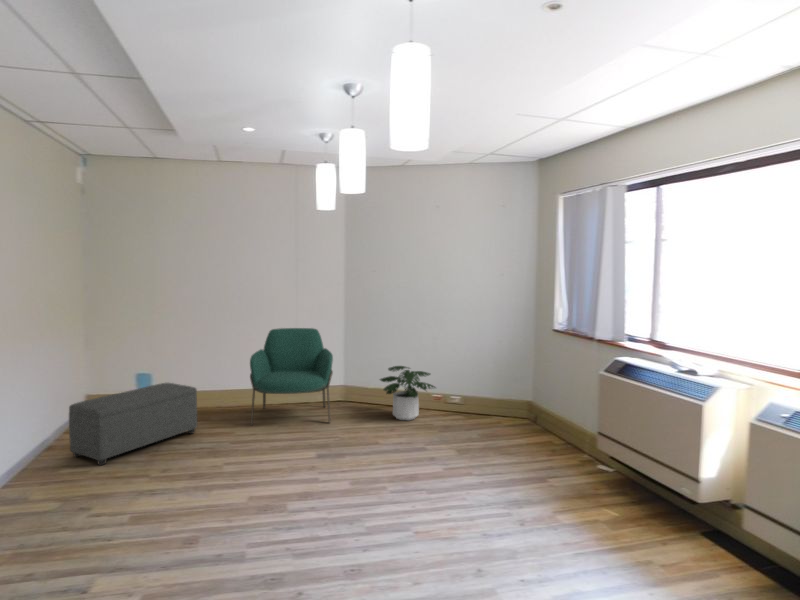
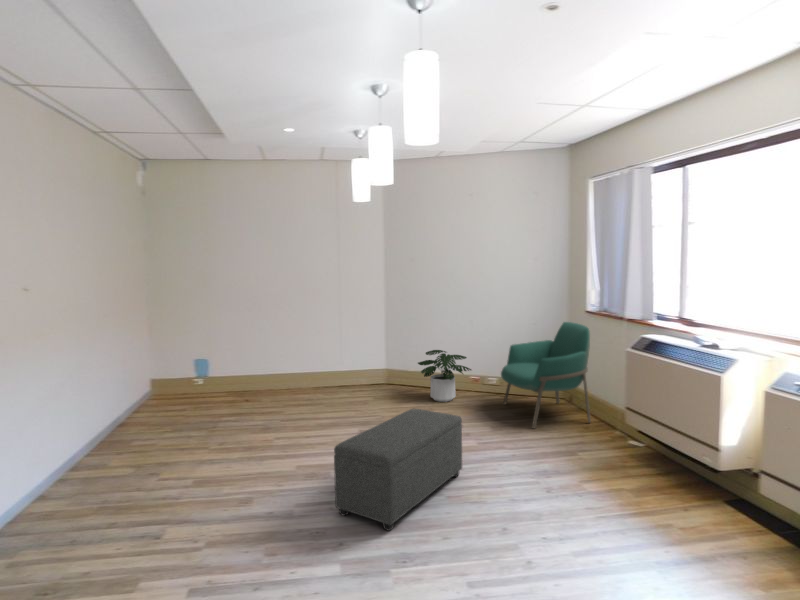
armchair: present [250,328,333,425] -> present [501,322,591,429]
ottoman: present [69,383,197,465] -> present [334,408,462,531]

